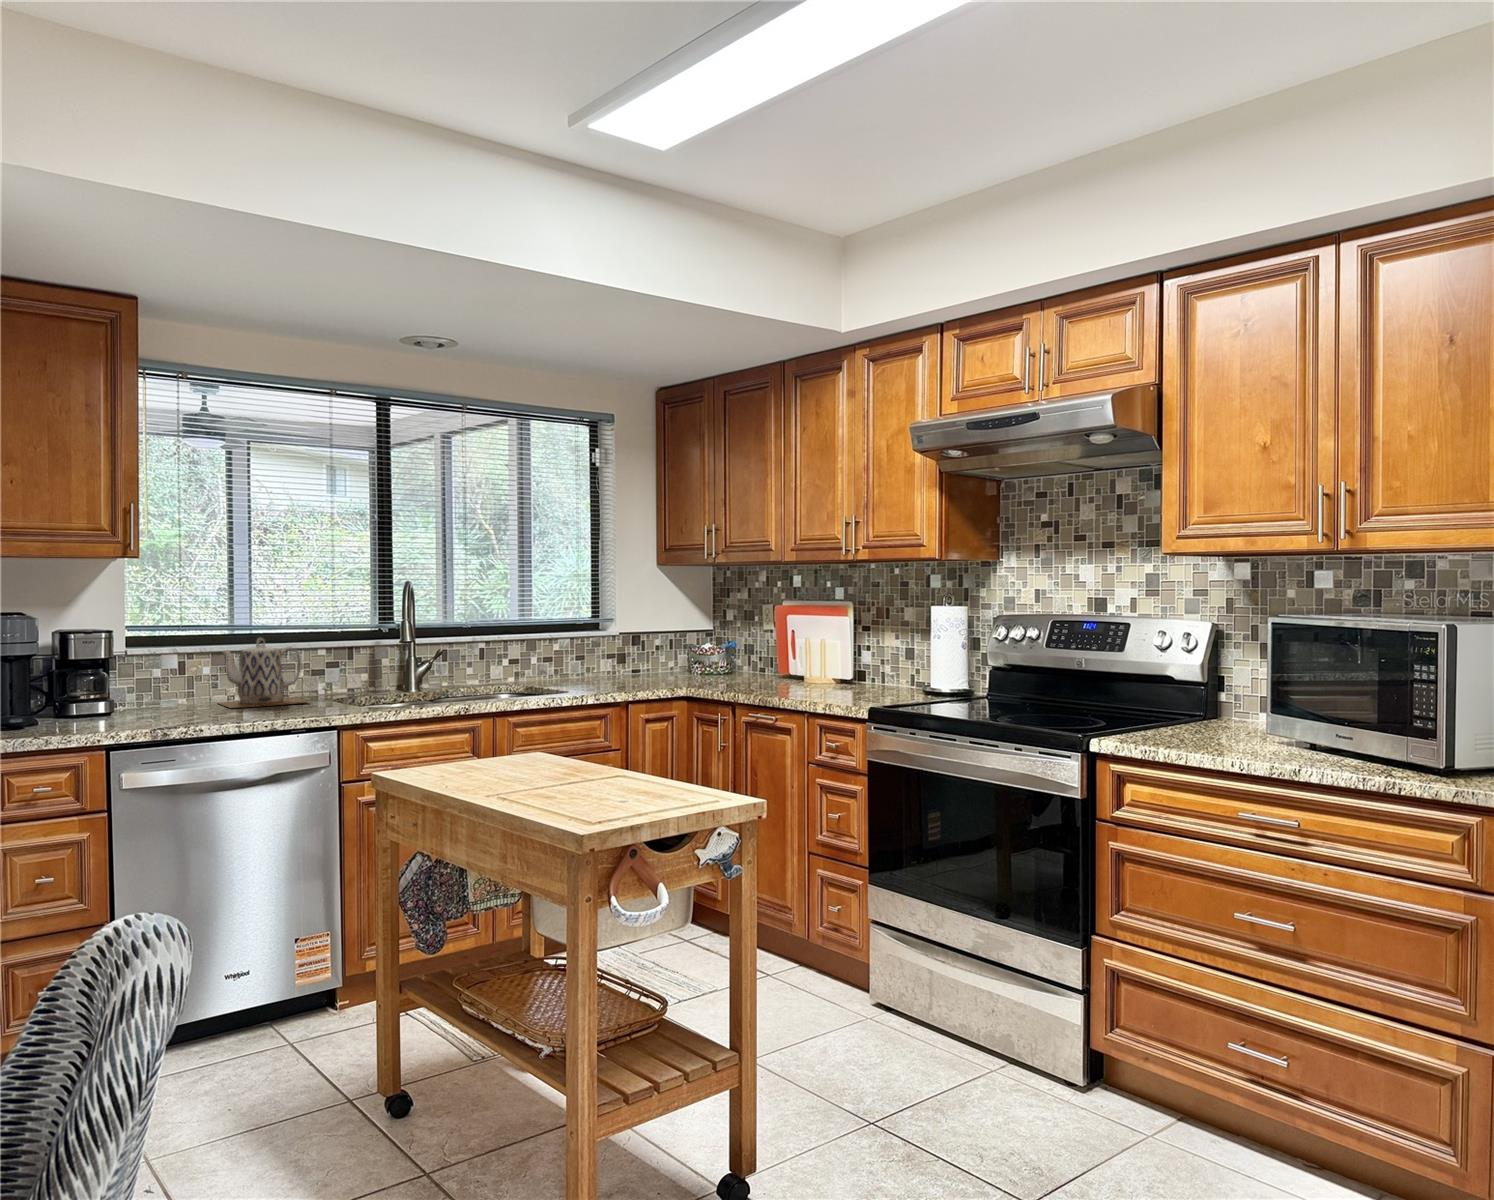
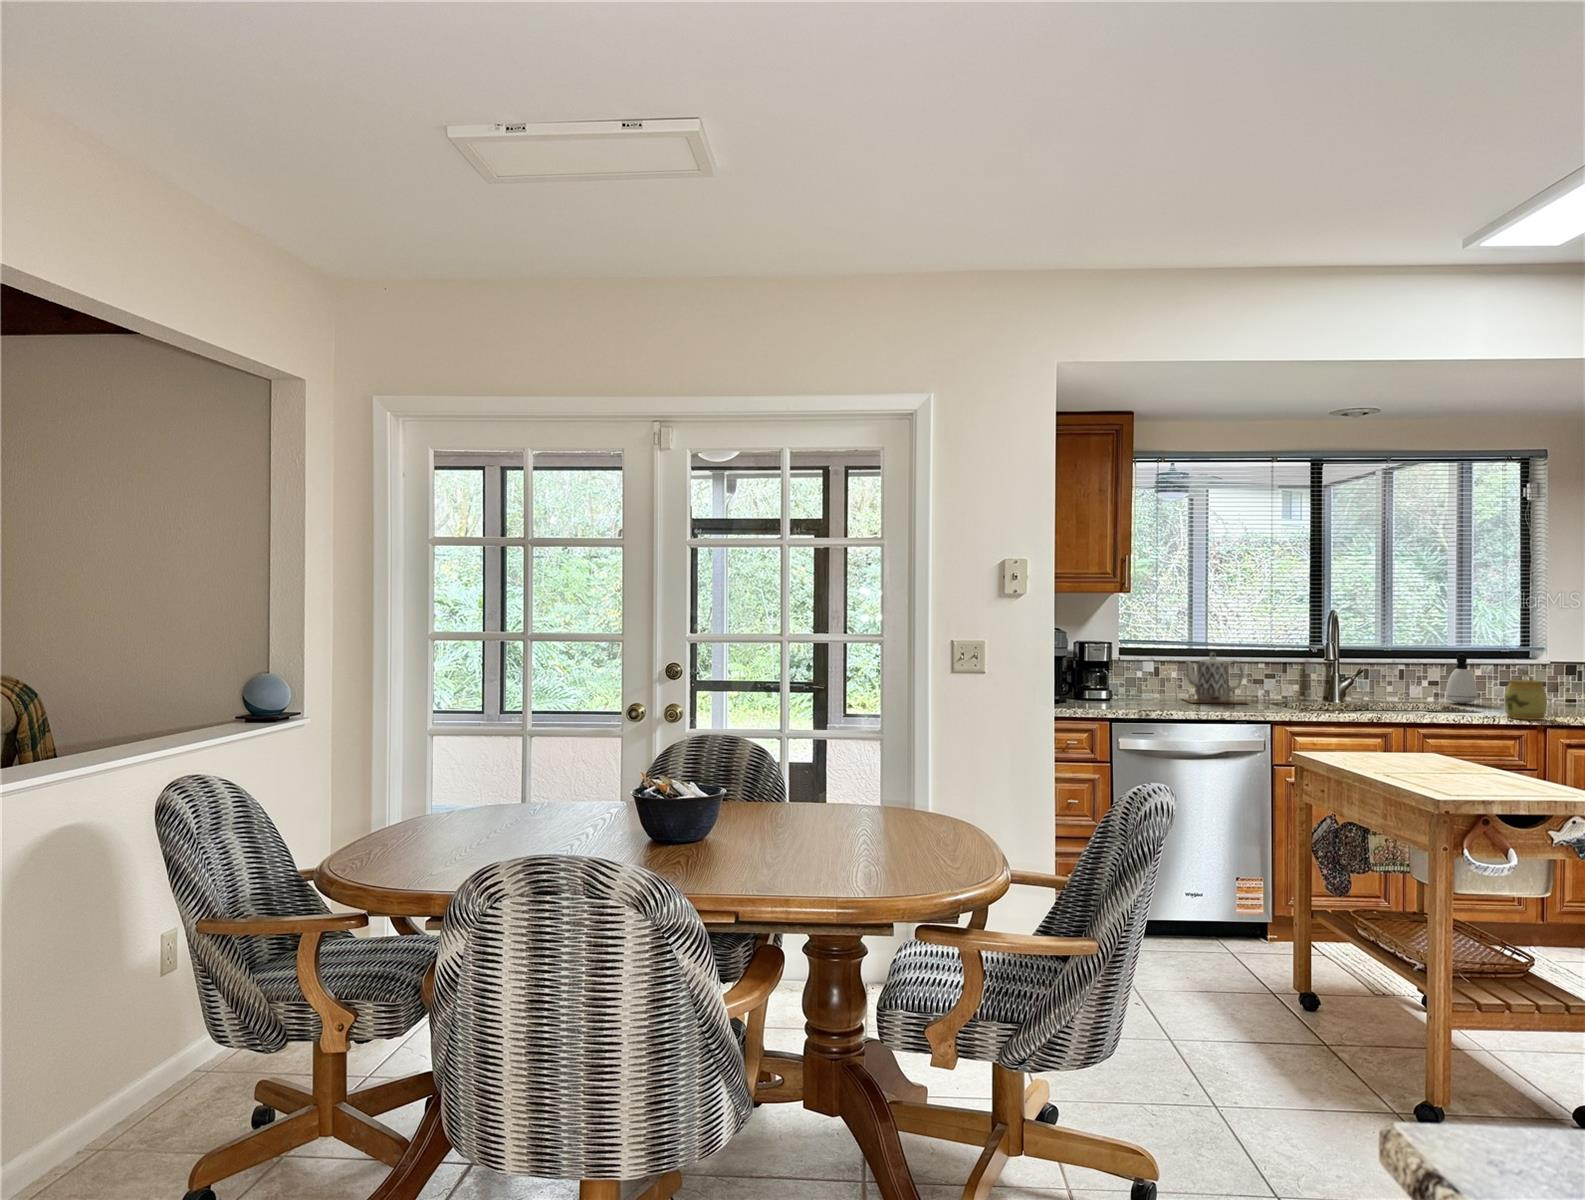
soap dispenser: none [525,628,555,683] -> present [1446,653,1477,704]
jar: none [586,646,625,698] -> present [1504,673,1547,720]

